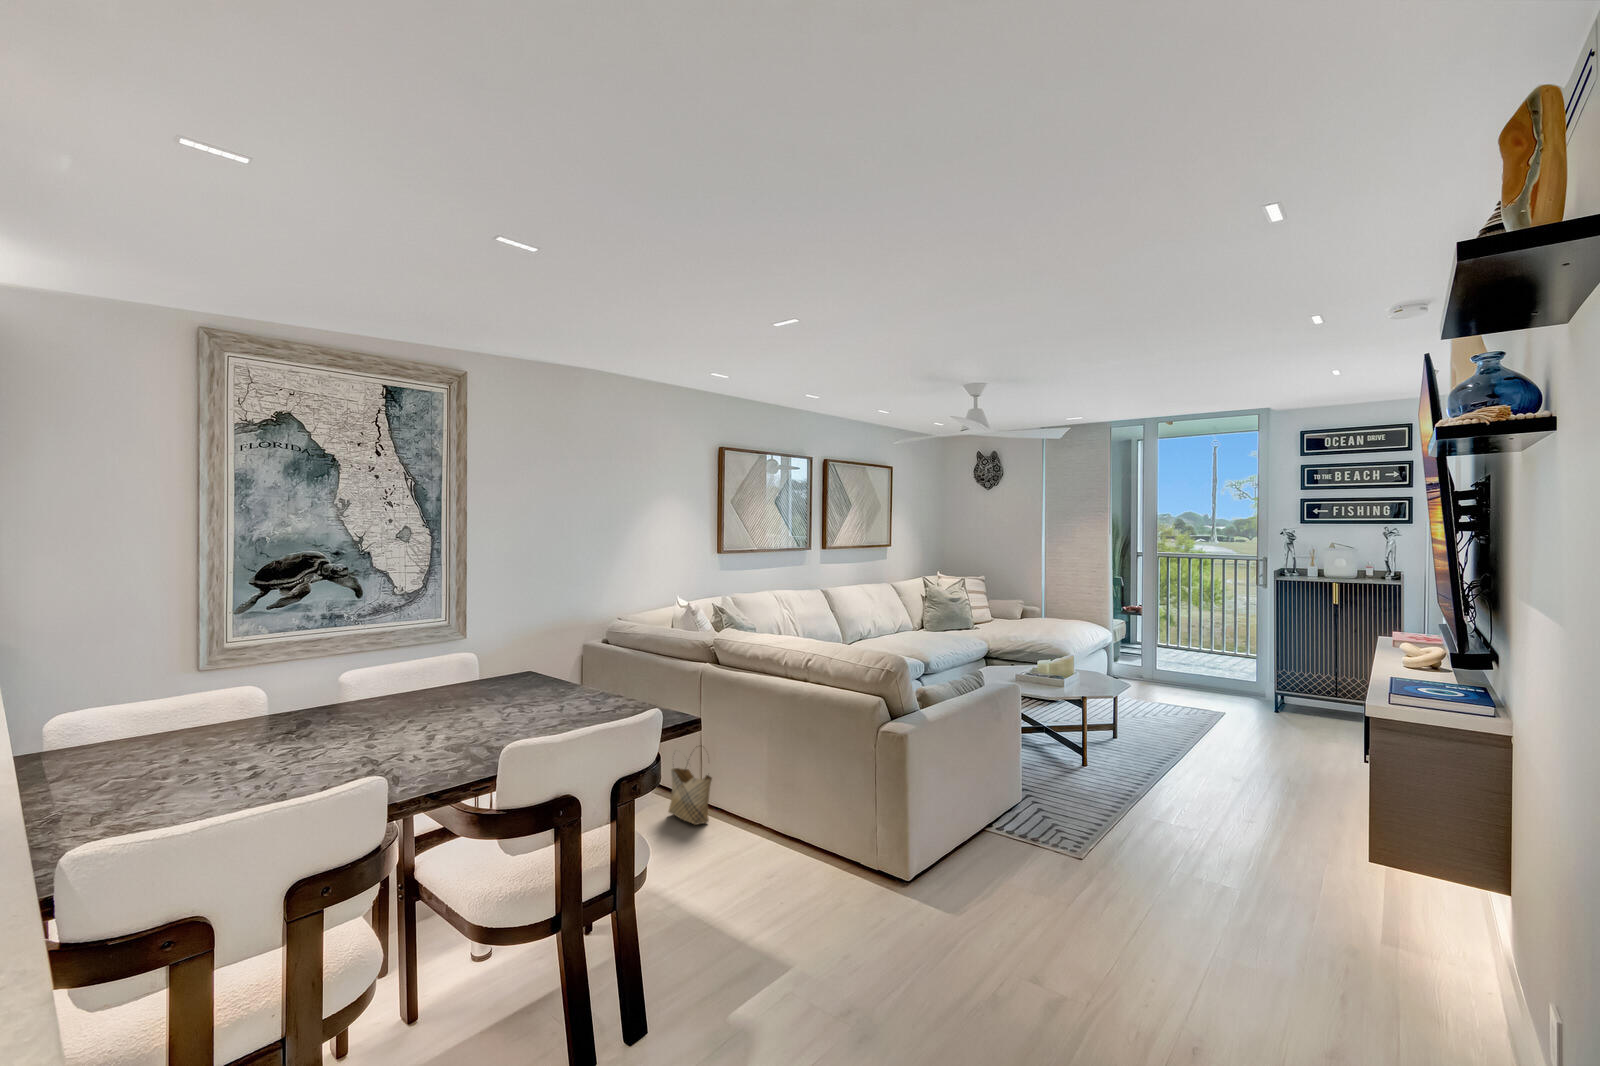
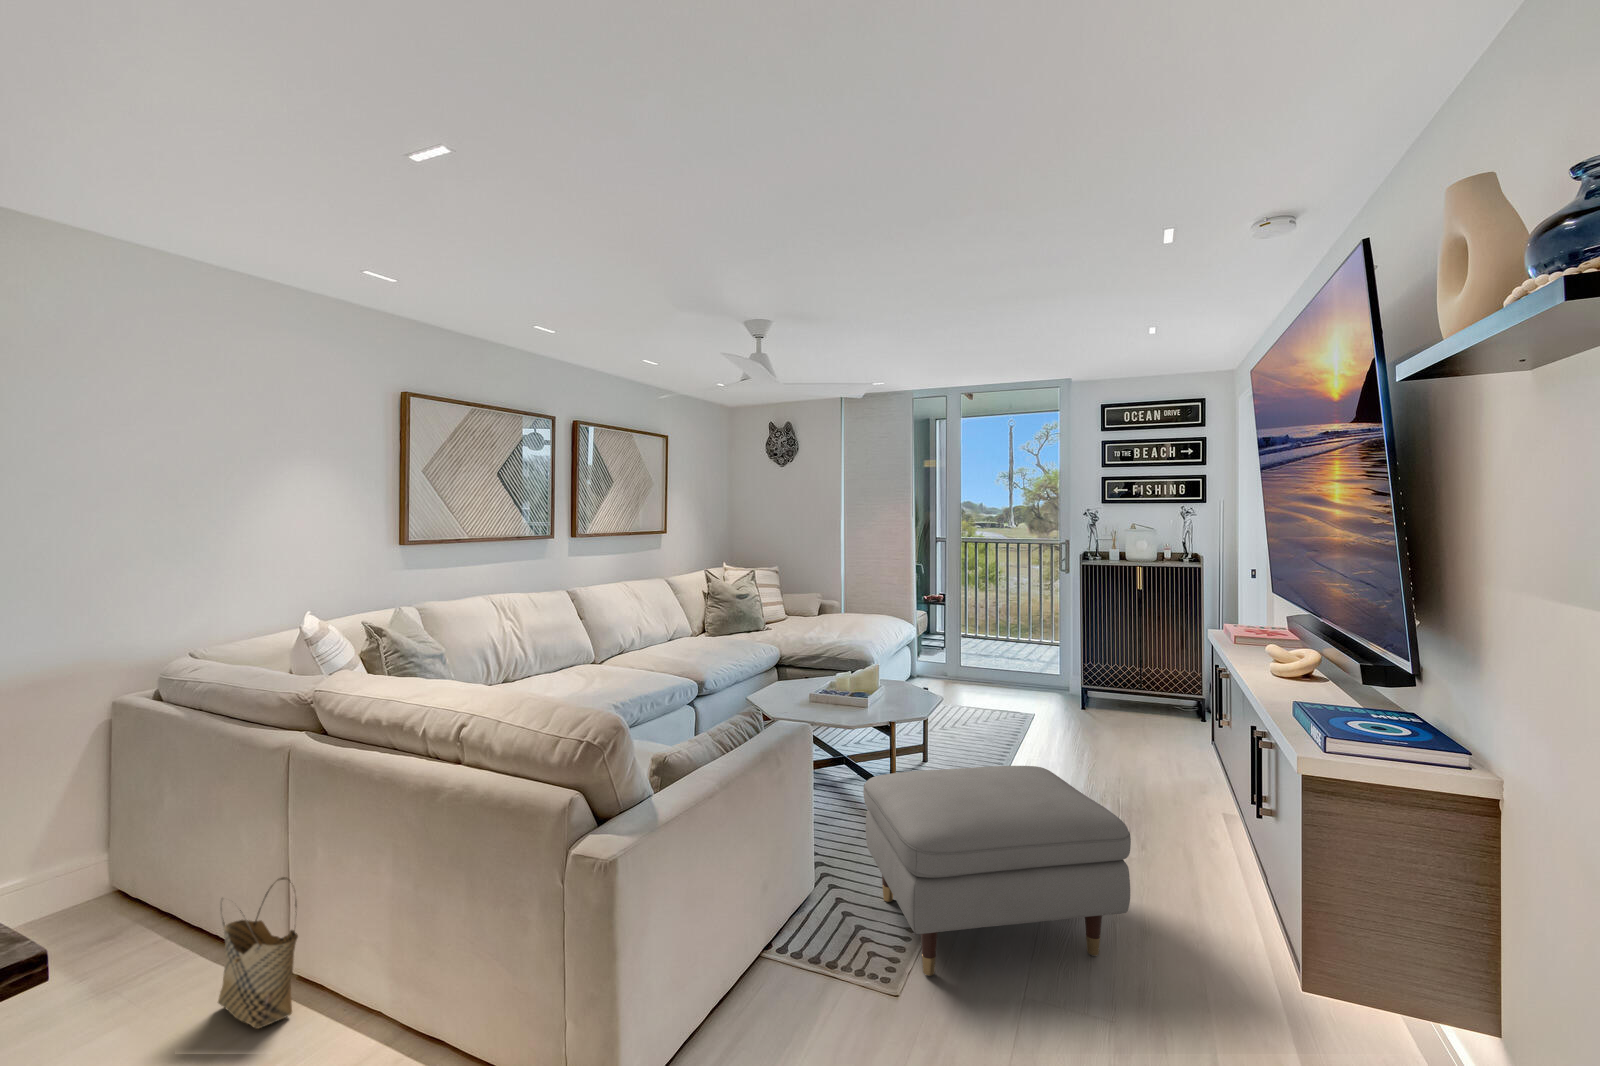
ottoman: none [1059,725,1263,859] -> present [863,766,1131,976]

